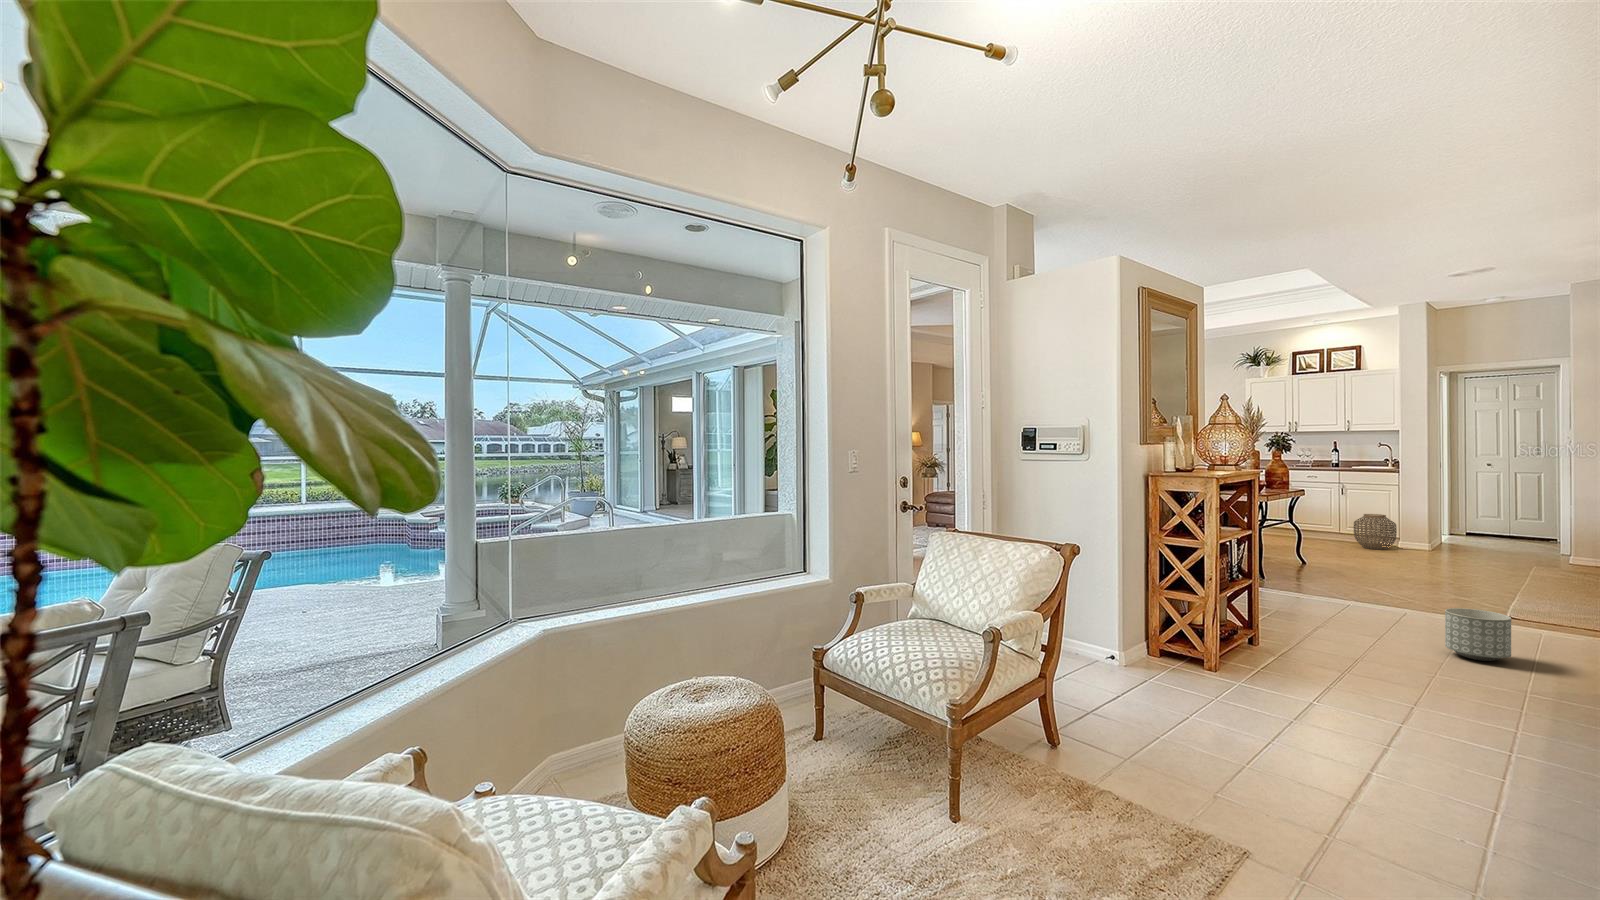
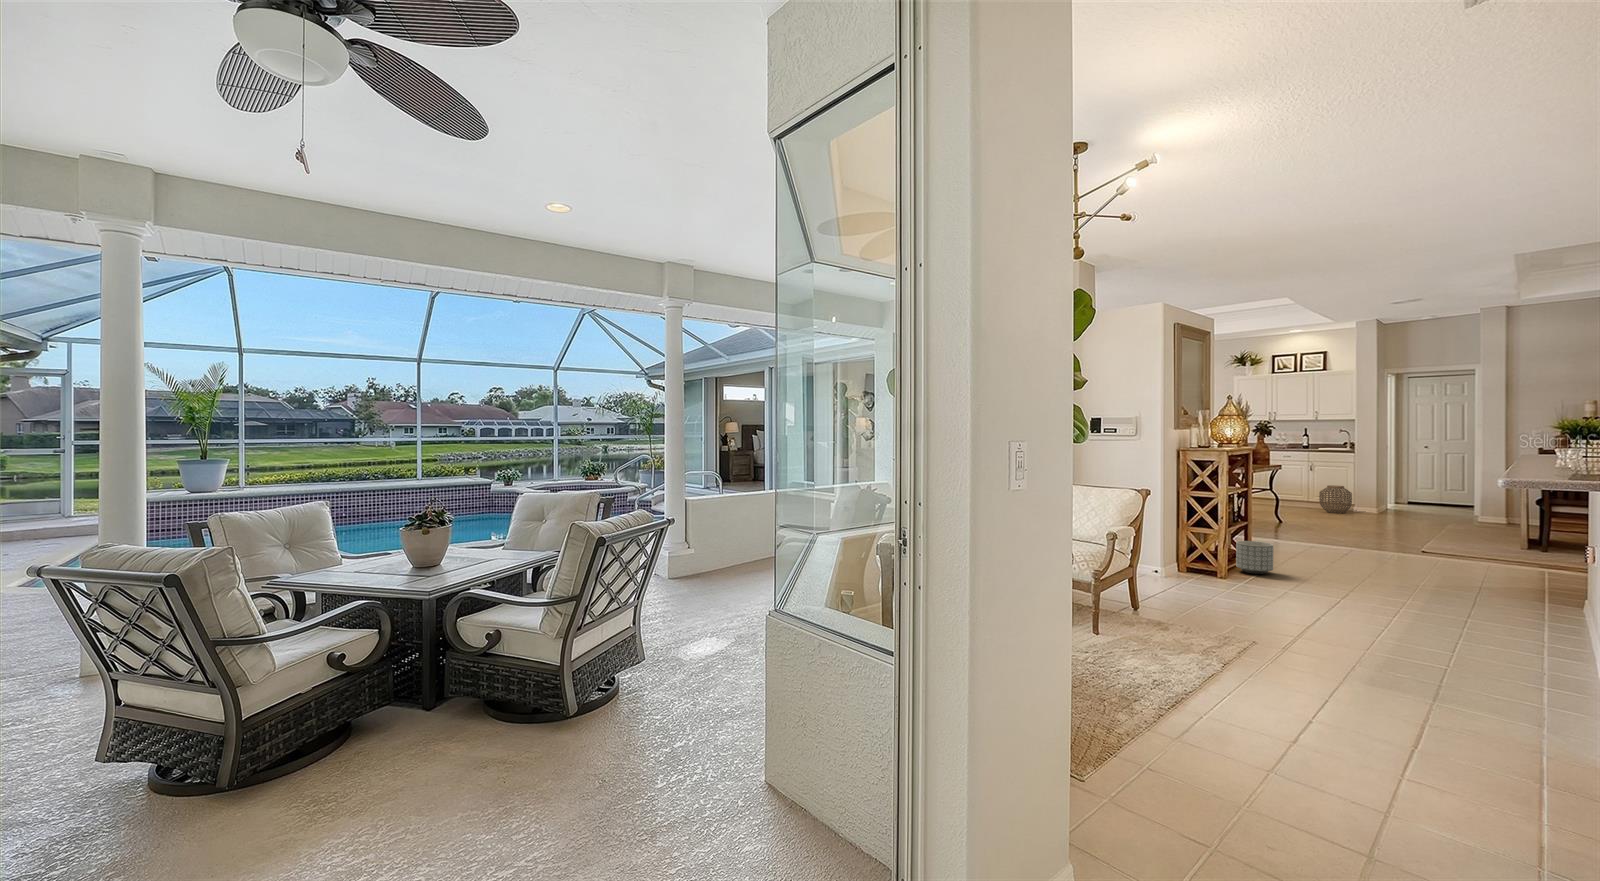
planter: present [1445,608,1511,661] -> present [1236,541,1273,574]

